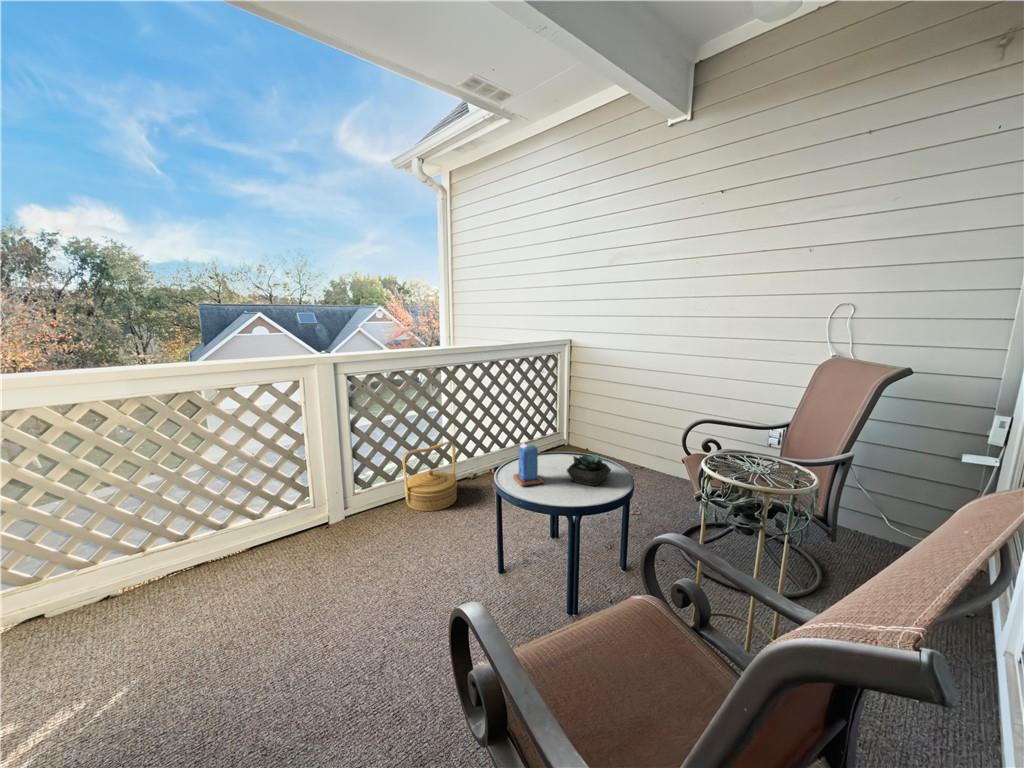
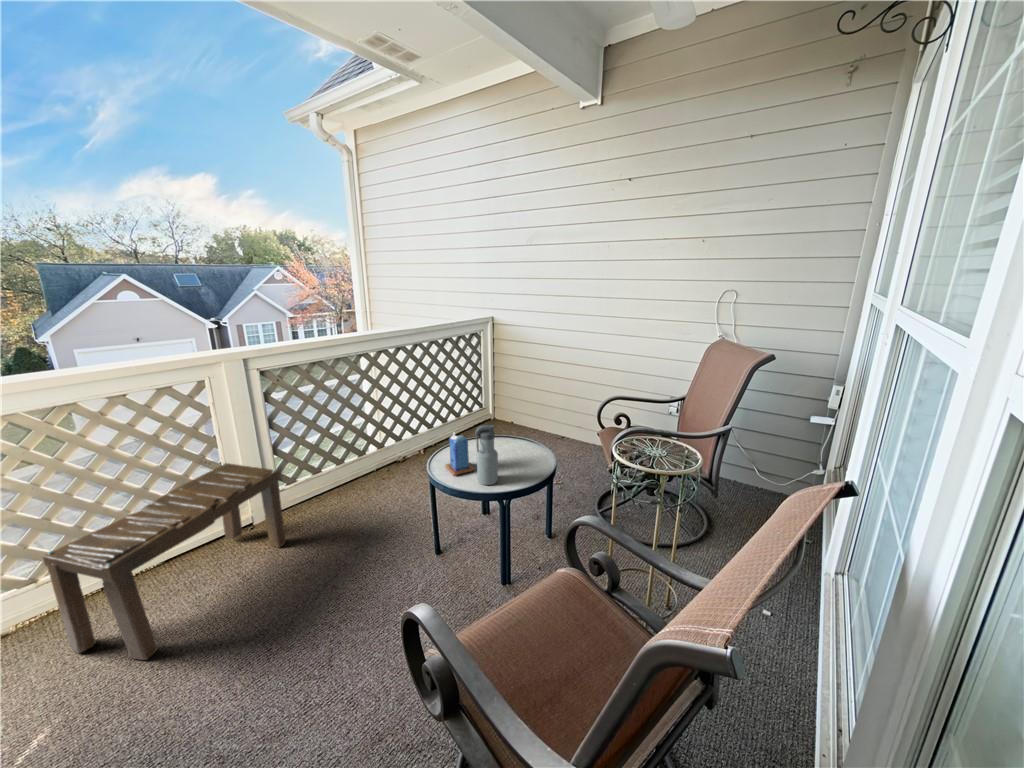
water bottle: none [546,432,569,498] -> present [475,425,498,485]
woven basket: present [402,442,457,511] -> none [327,430,387,502]
succulent plant: present [567,454,611,486] -> none [496,439,536,470]
bench: none [146,460,356,638] -> present [43,463,286,660]

